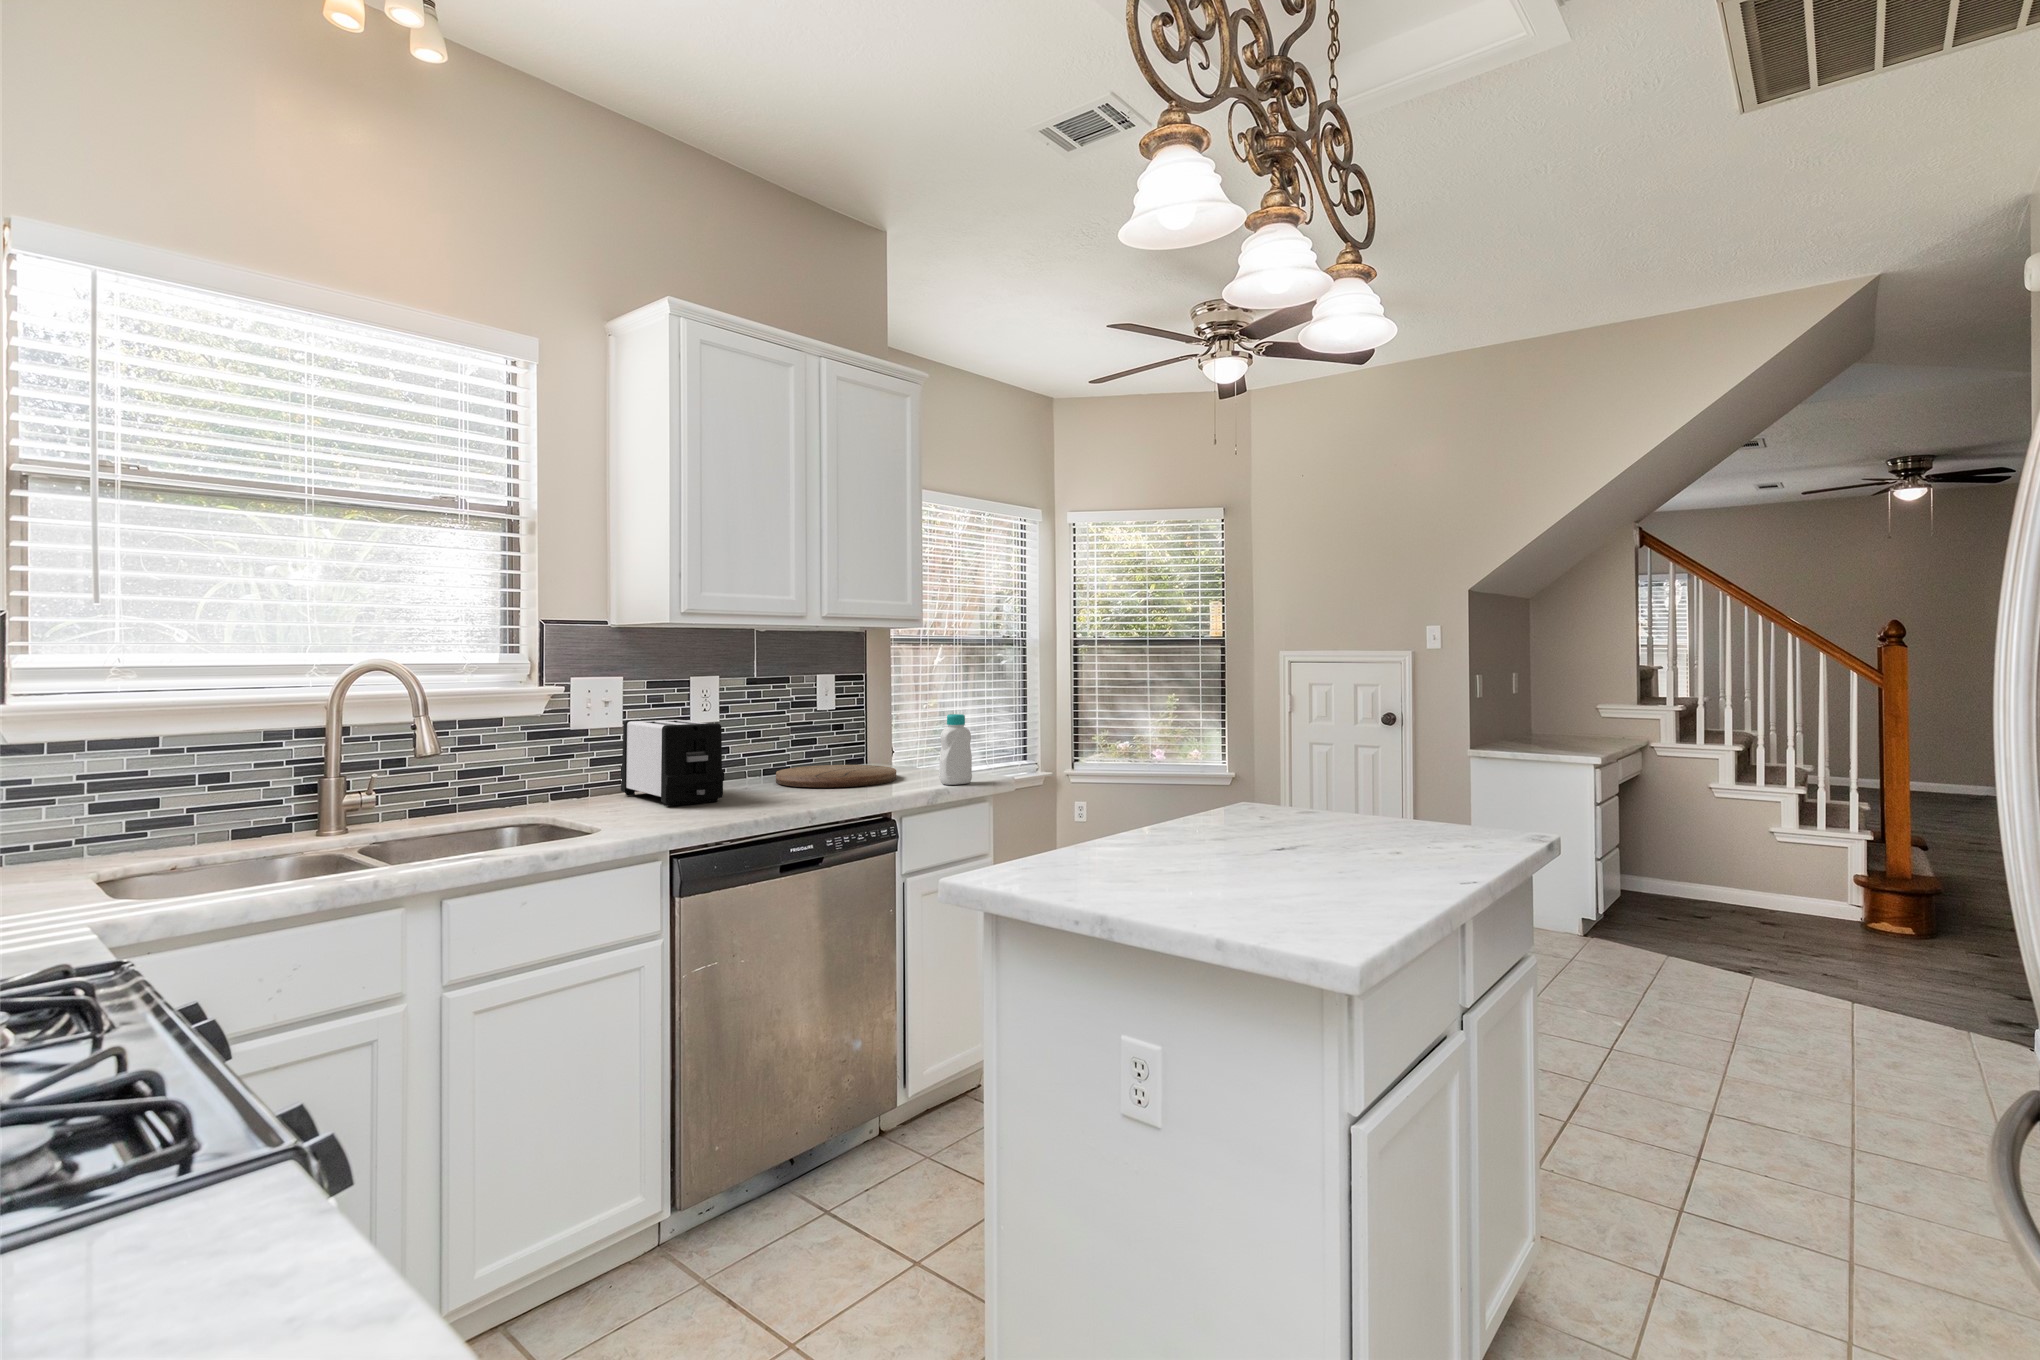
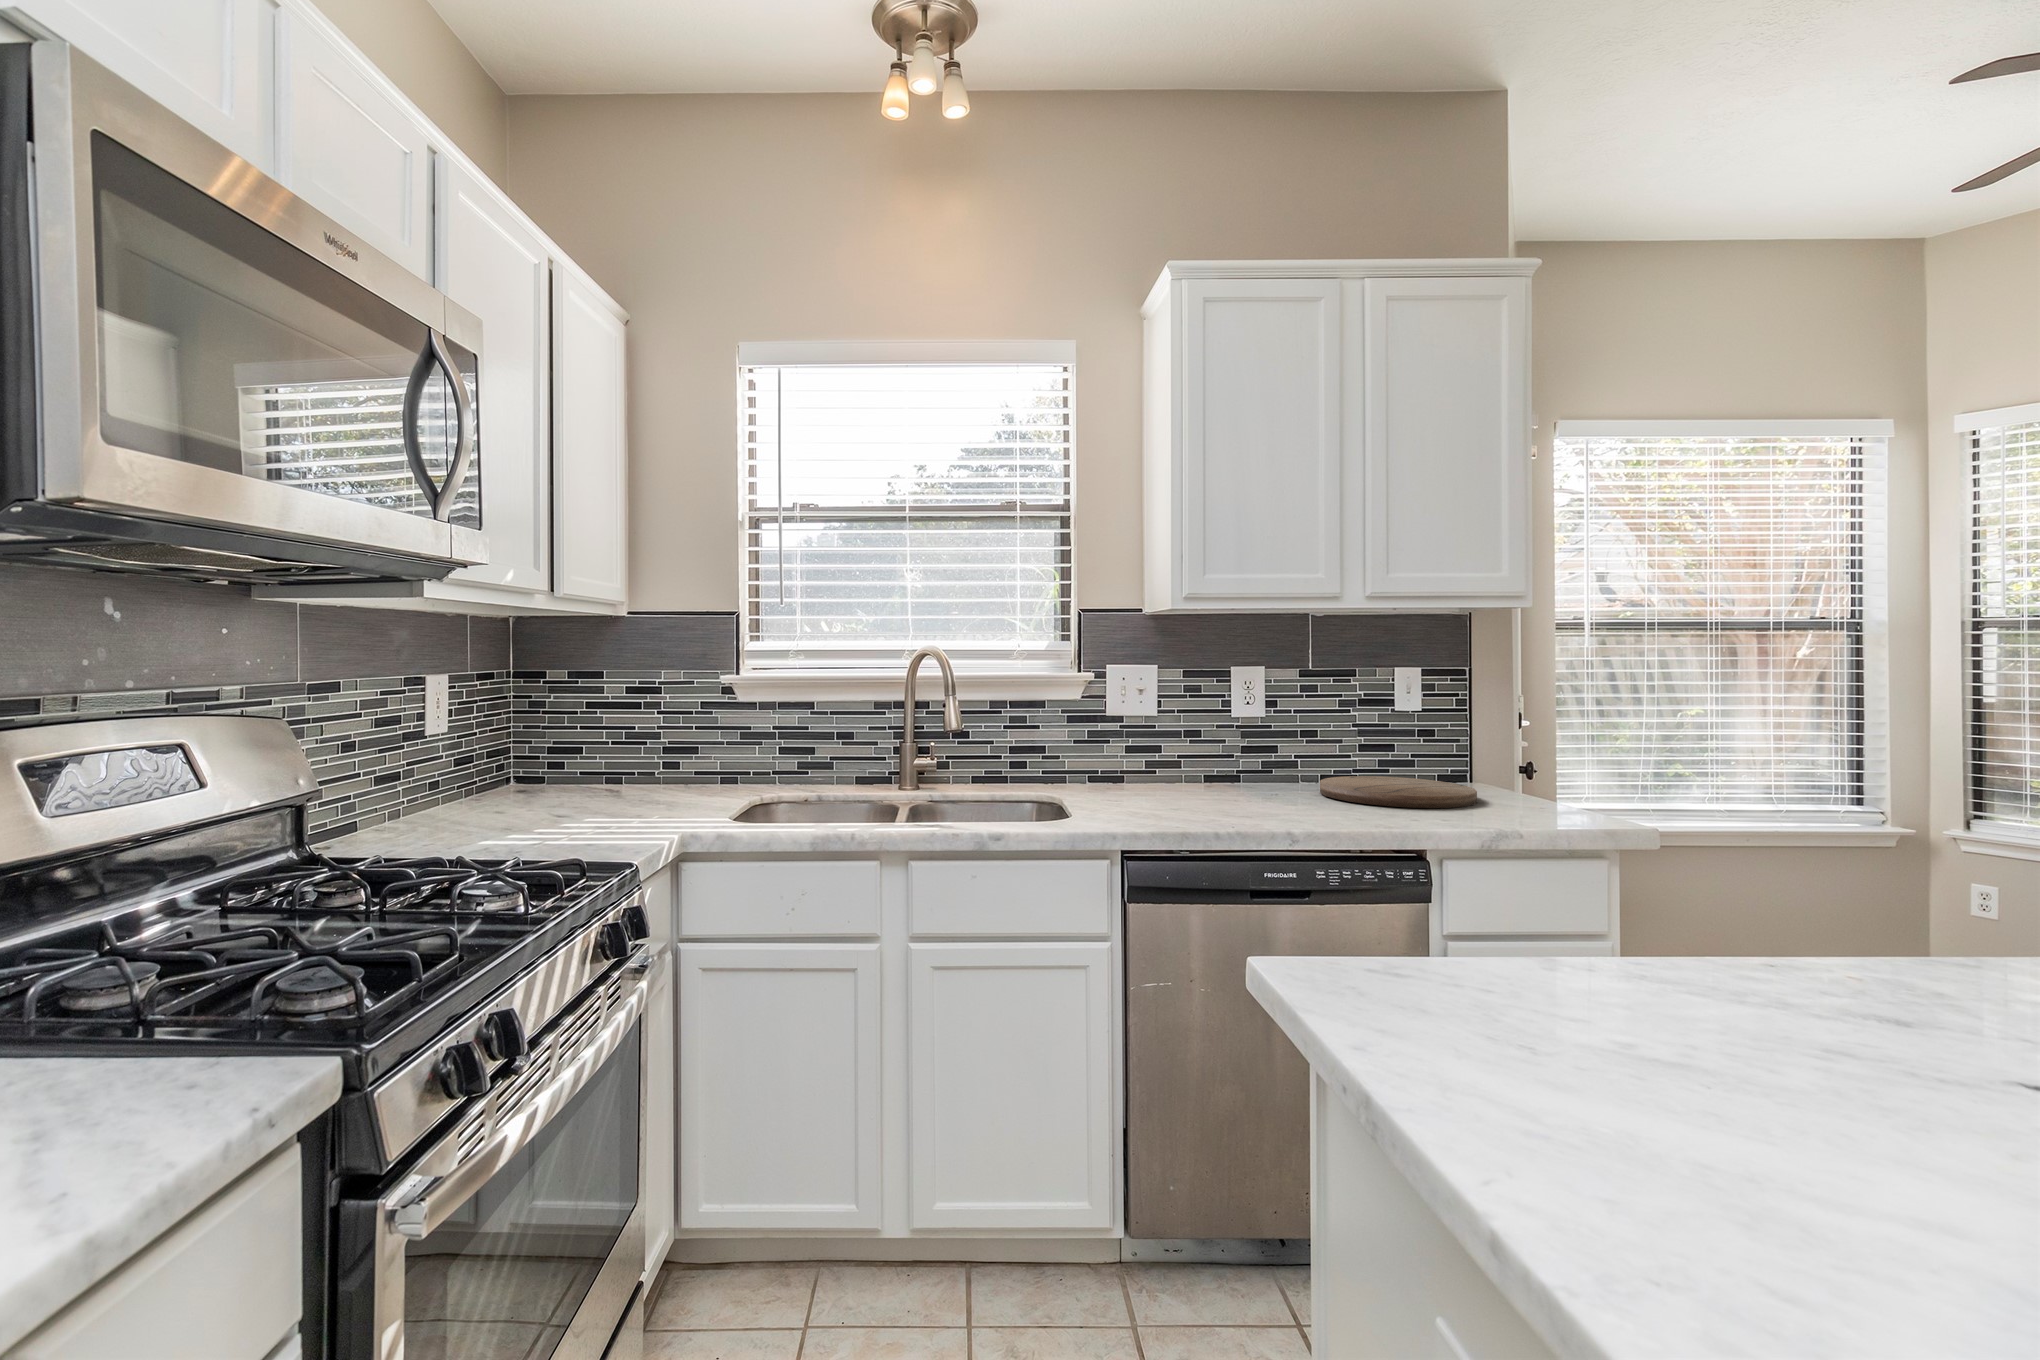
bottle: present [939,714,972,785] -> none [1518,726,1573,824]
toaster: present [621,718,724,806] -> none [1158,711,1228,802]

